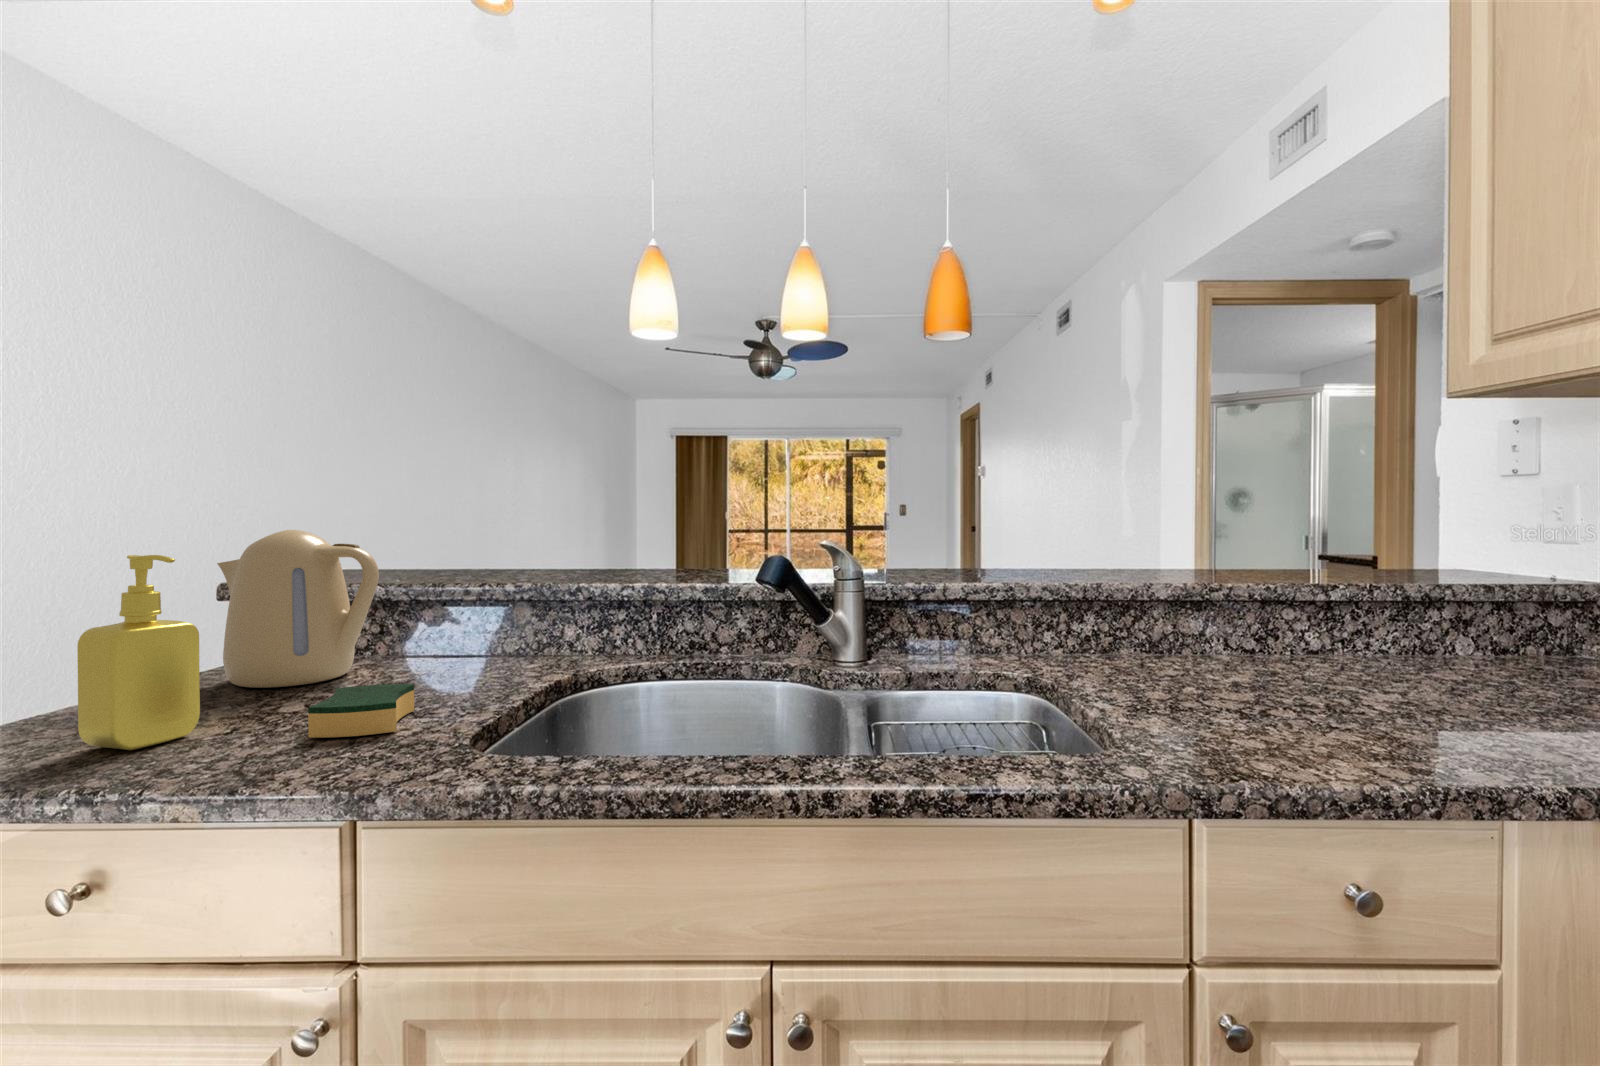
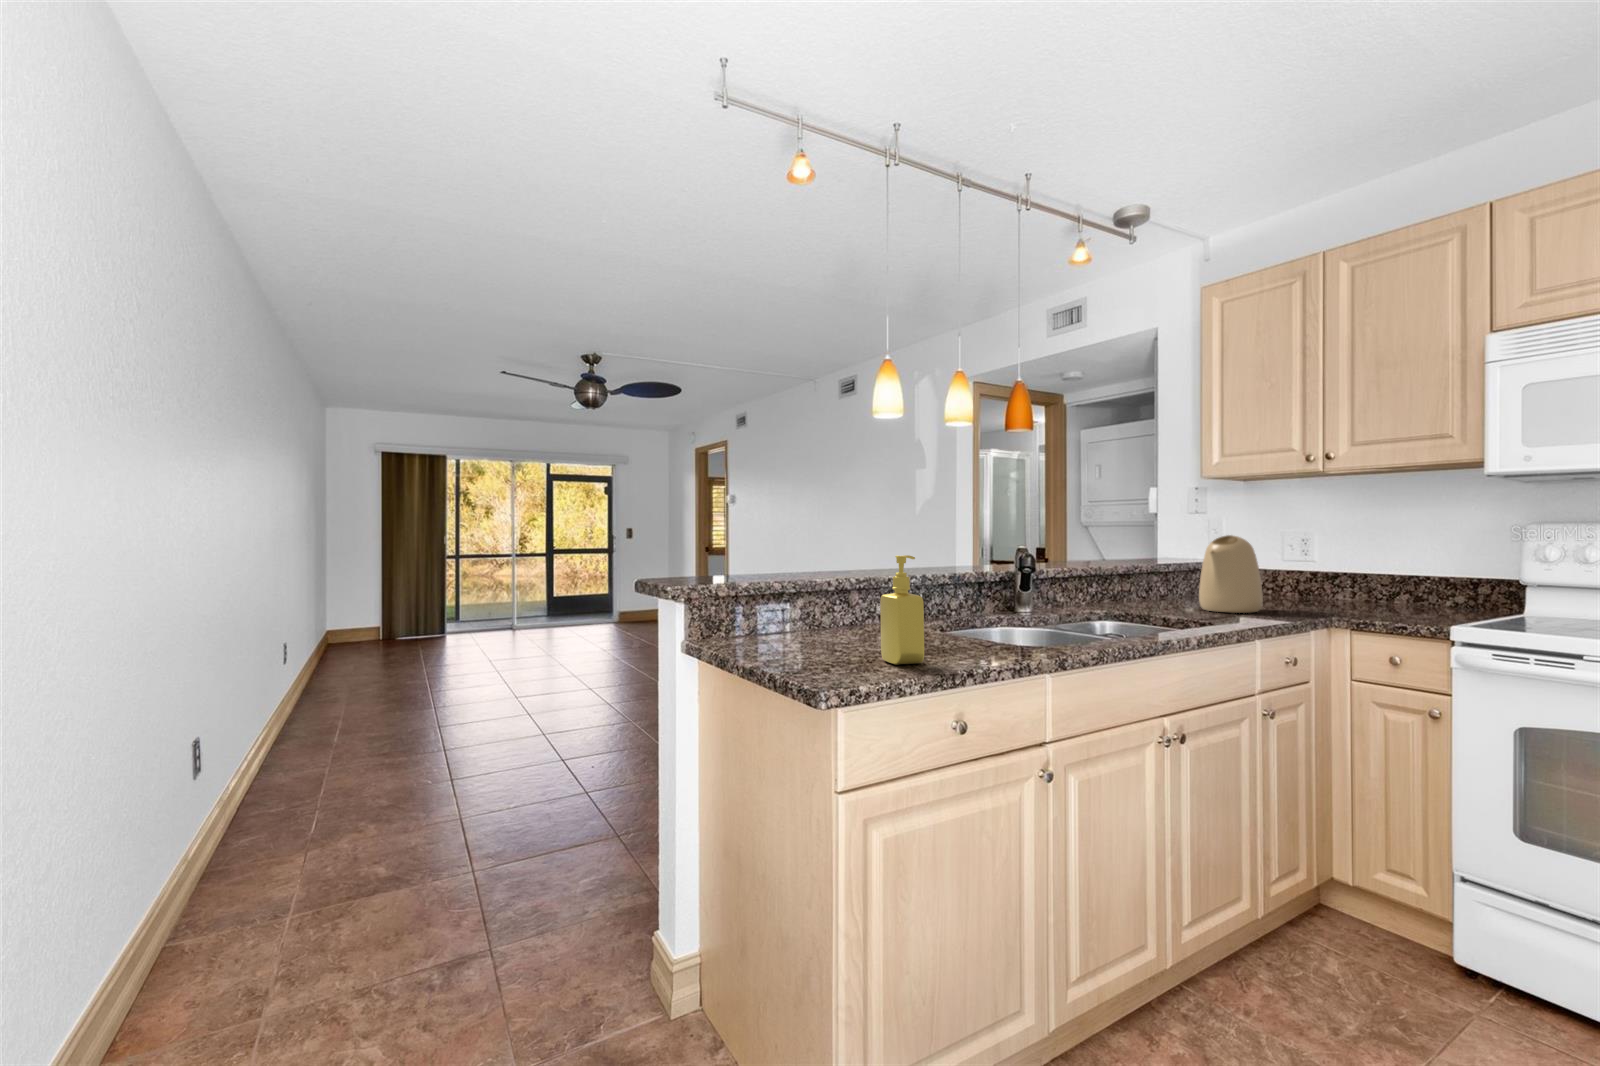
kettle: present [217,530,379,688] -> present [1199,535,1263,613]
sponge: present [308,684,414,738] -> none [927,628,988,652]

